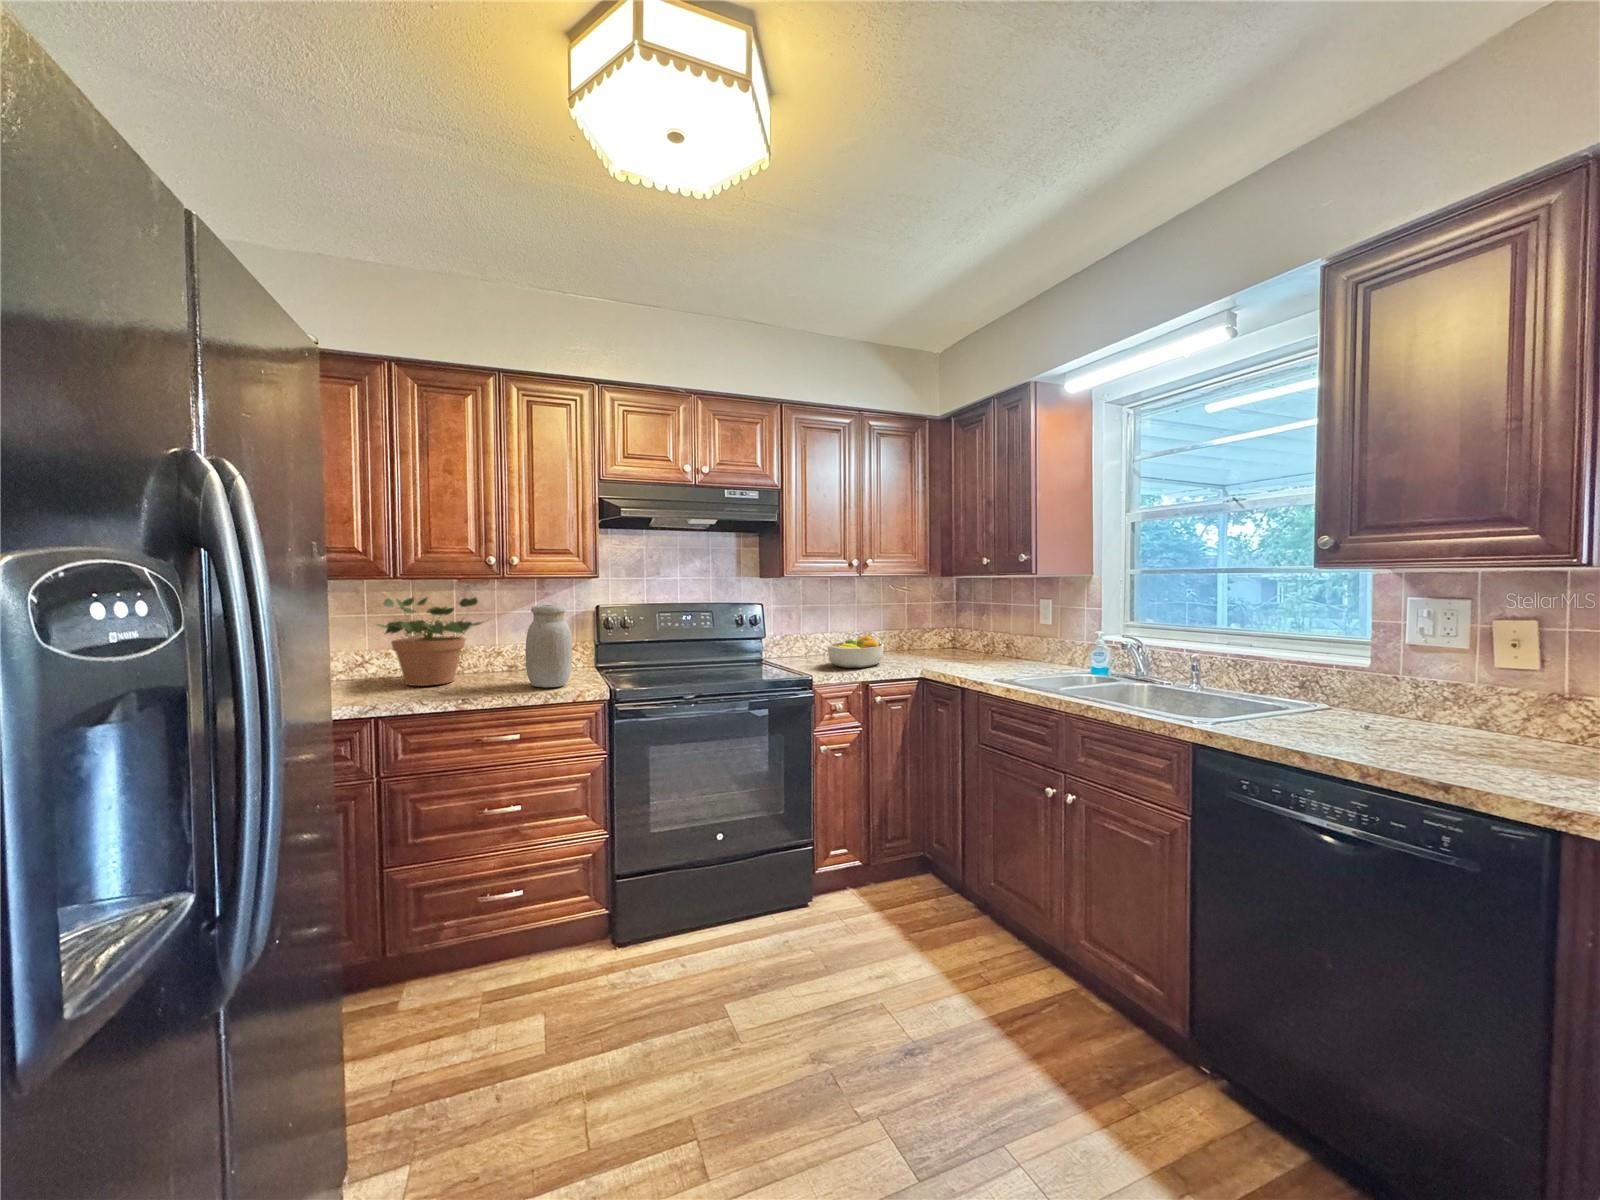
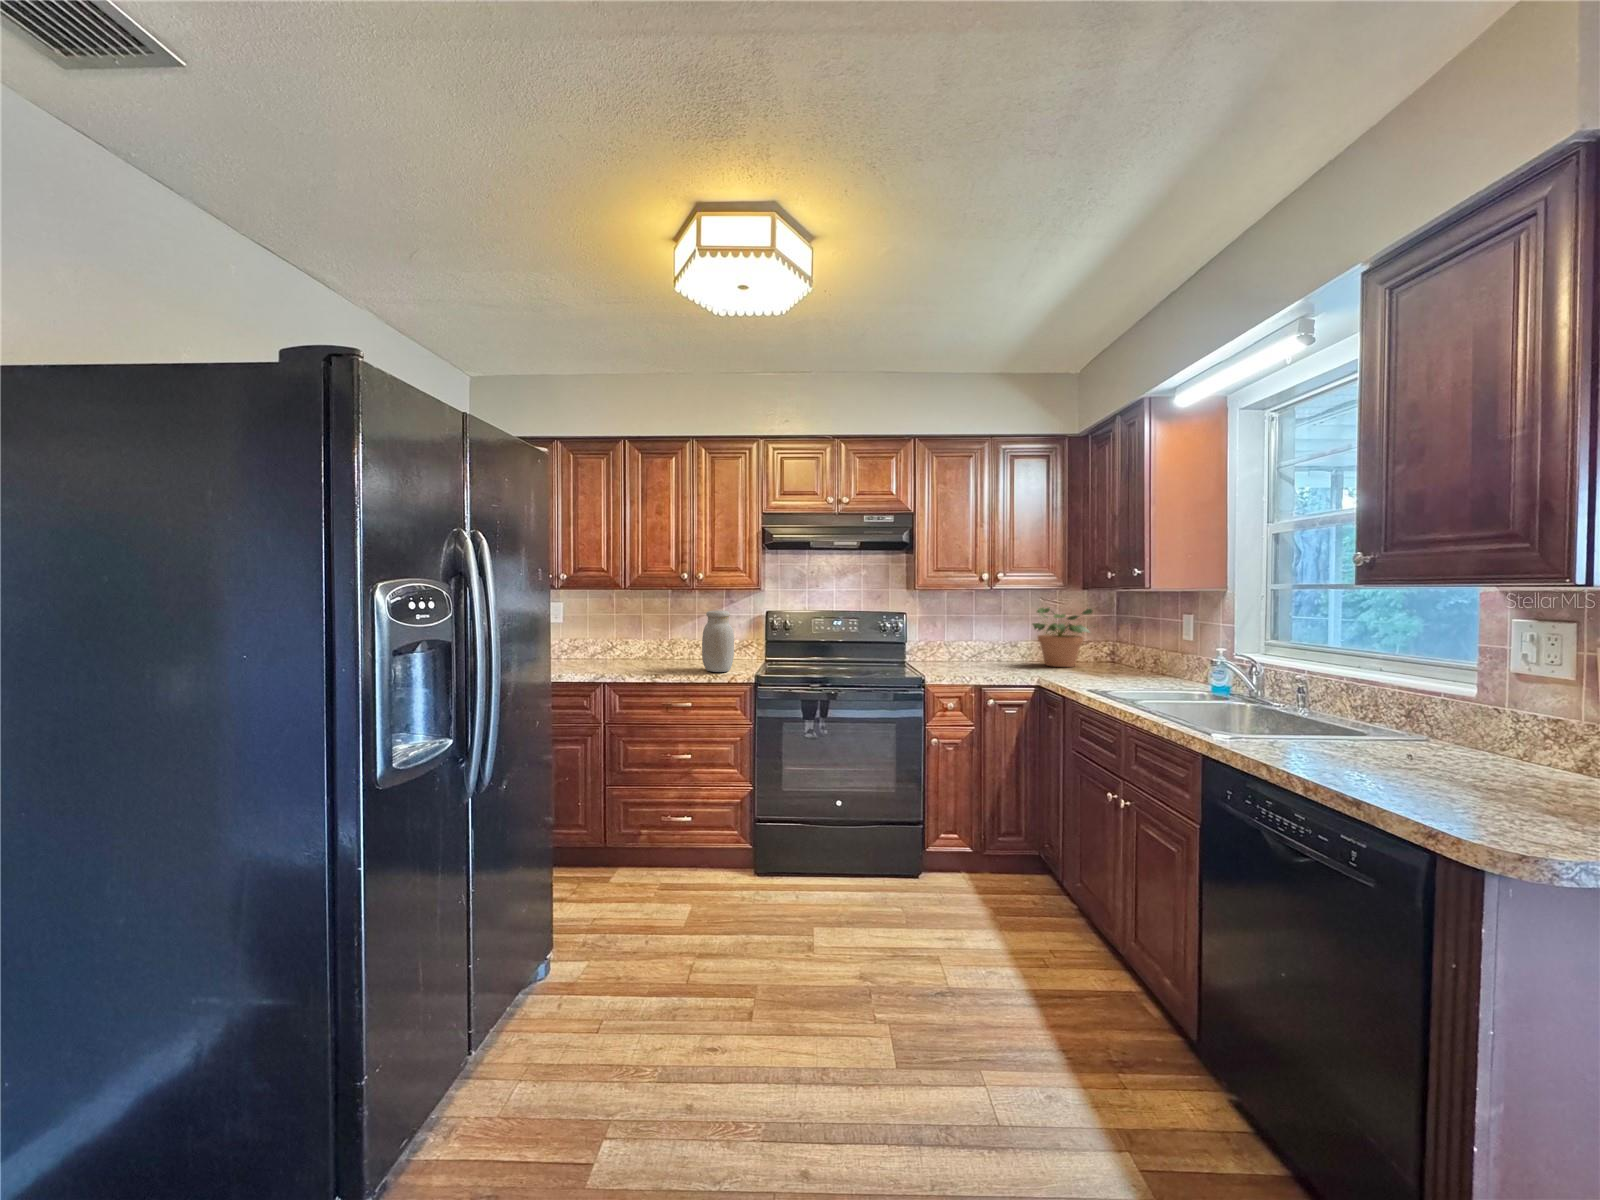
potted plant: present [377,597,482,686] -> present [1032,608,1092,667]
fruit bowl: present [828,634,884,668] -> none [955,644,1015,674]

